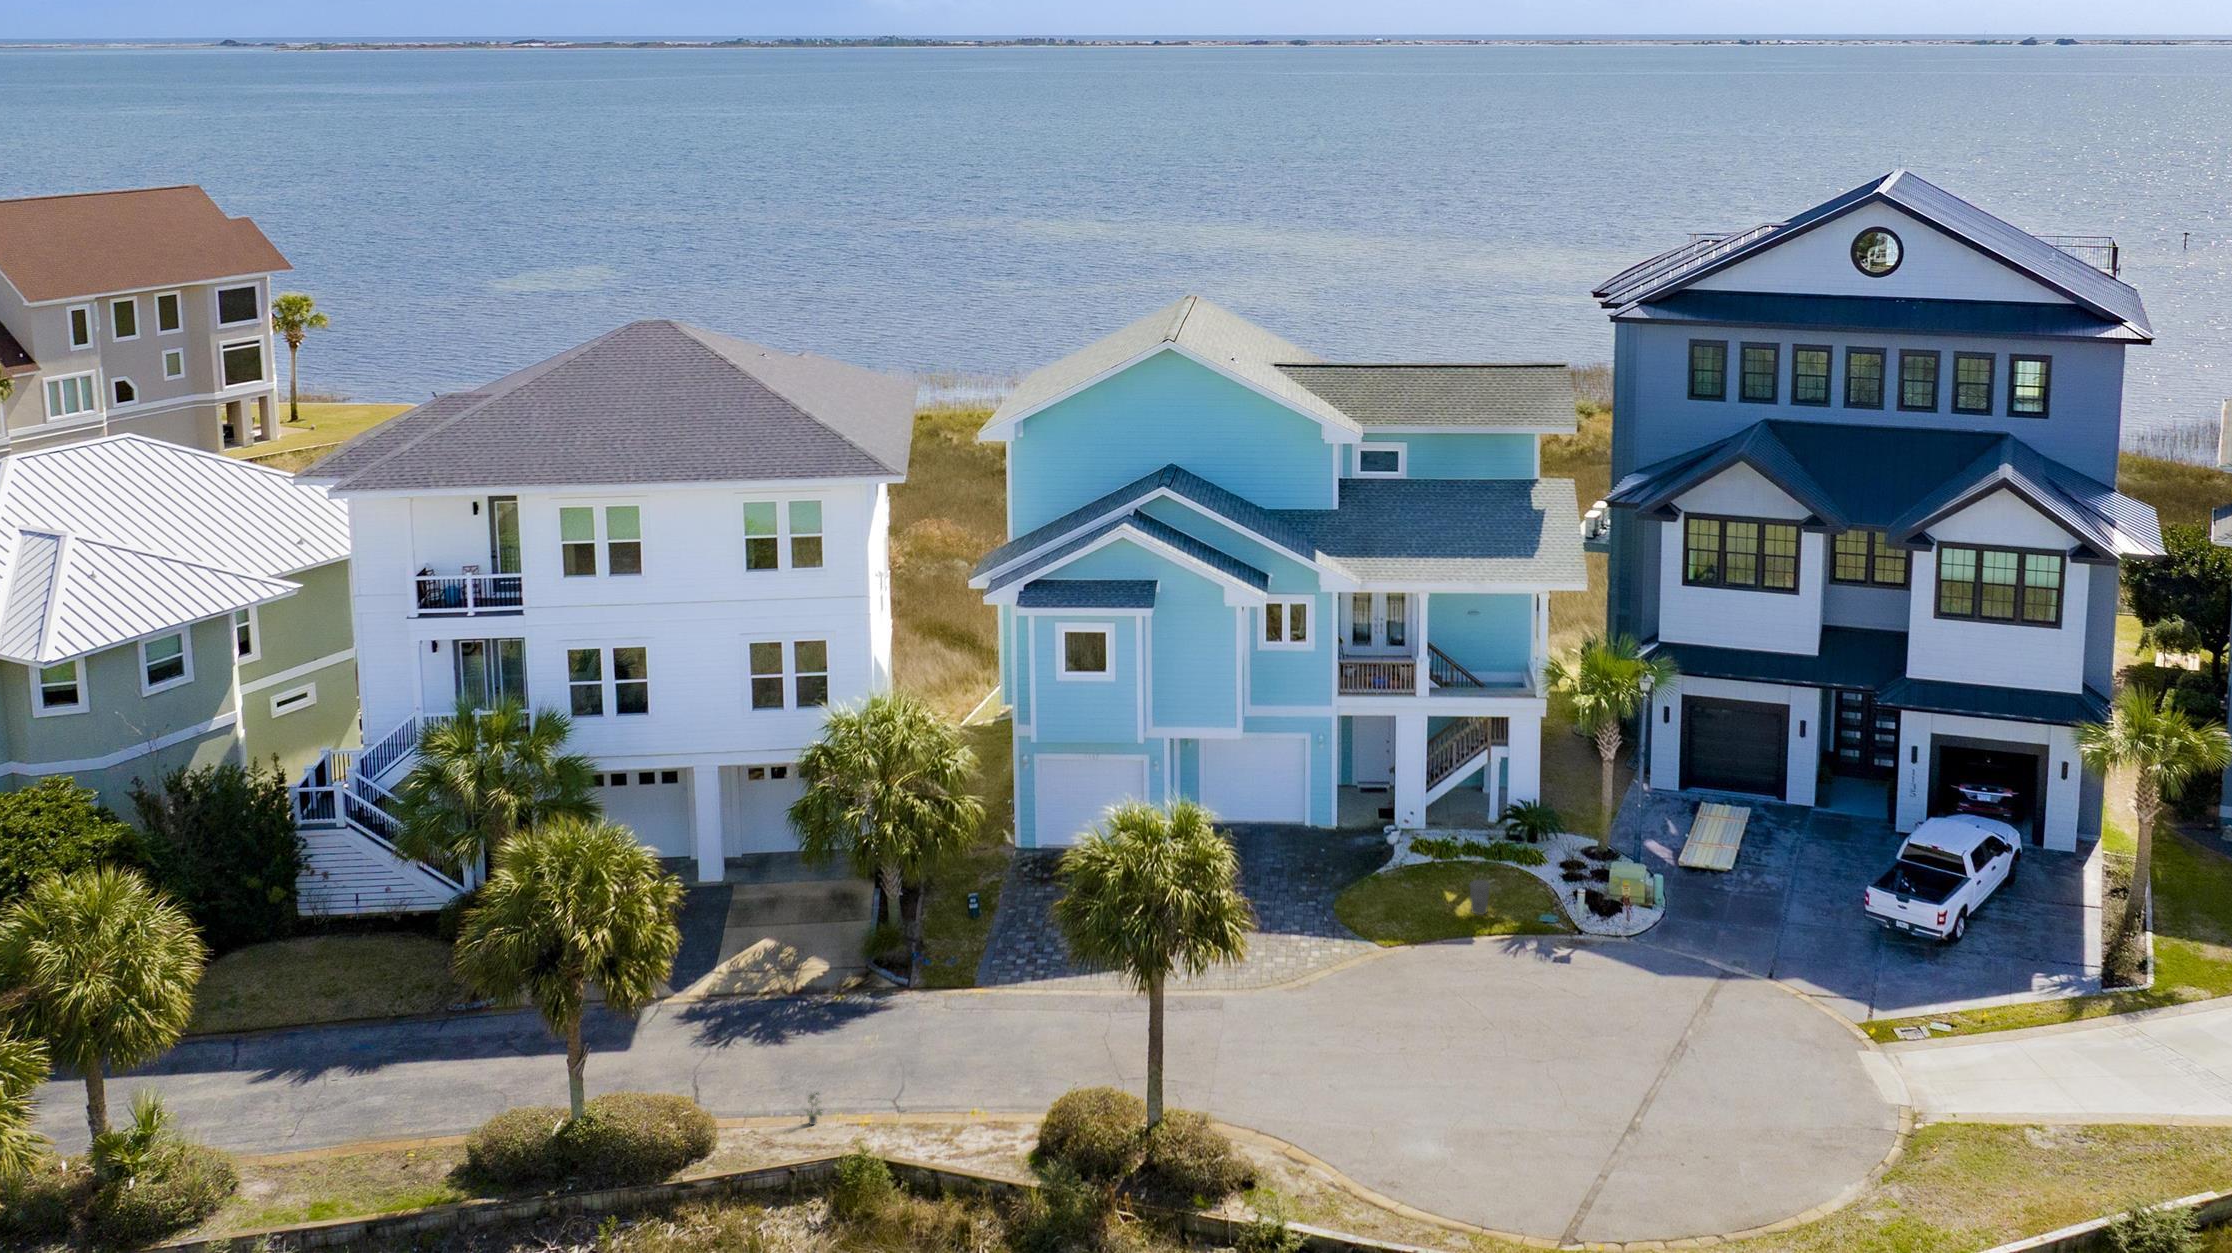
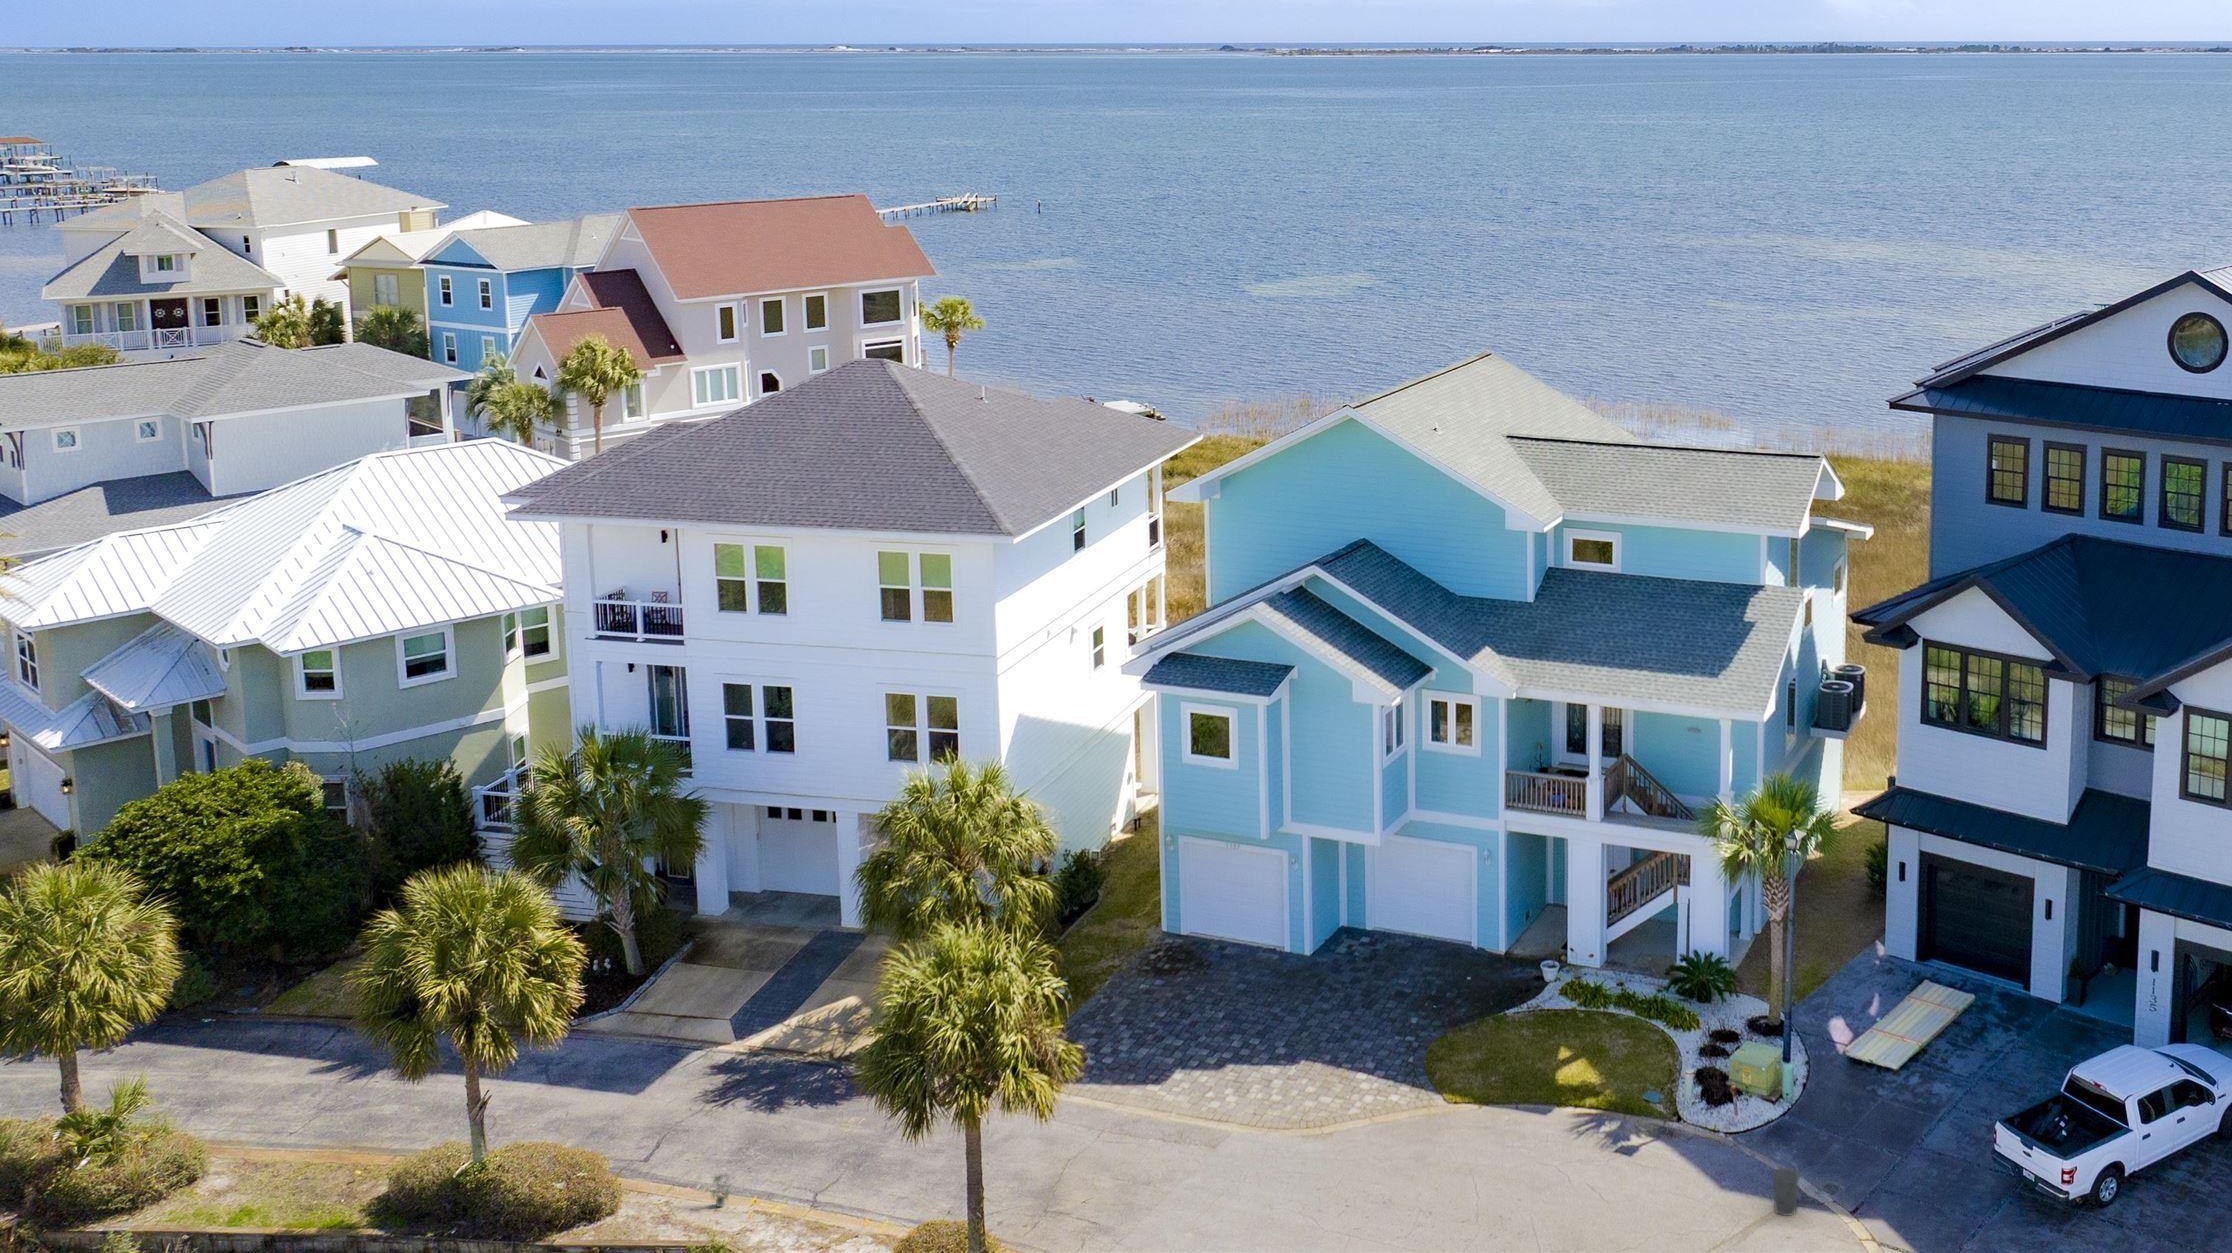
trash can: present [1469,880,1490,915] -> present [1772,1168,1799,1216]

